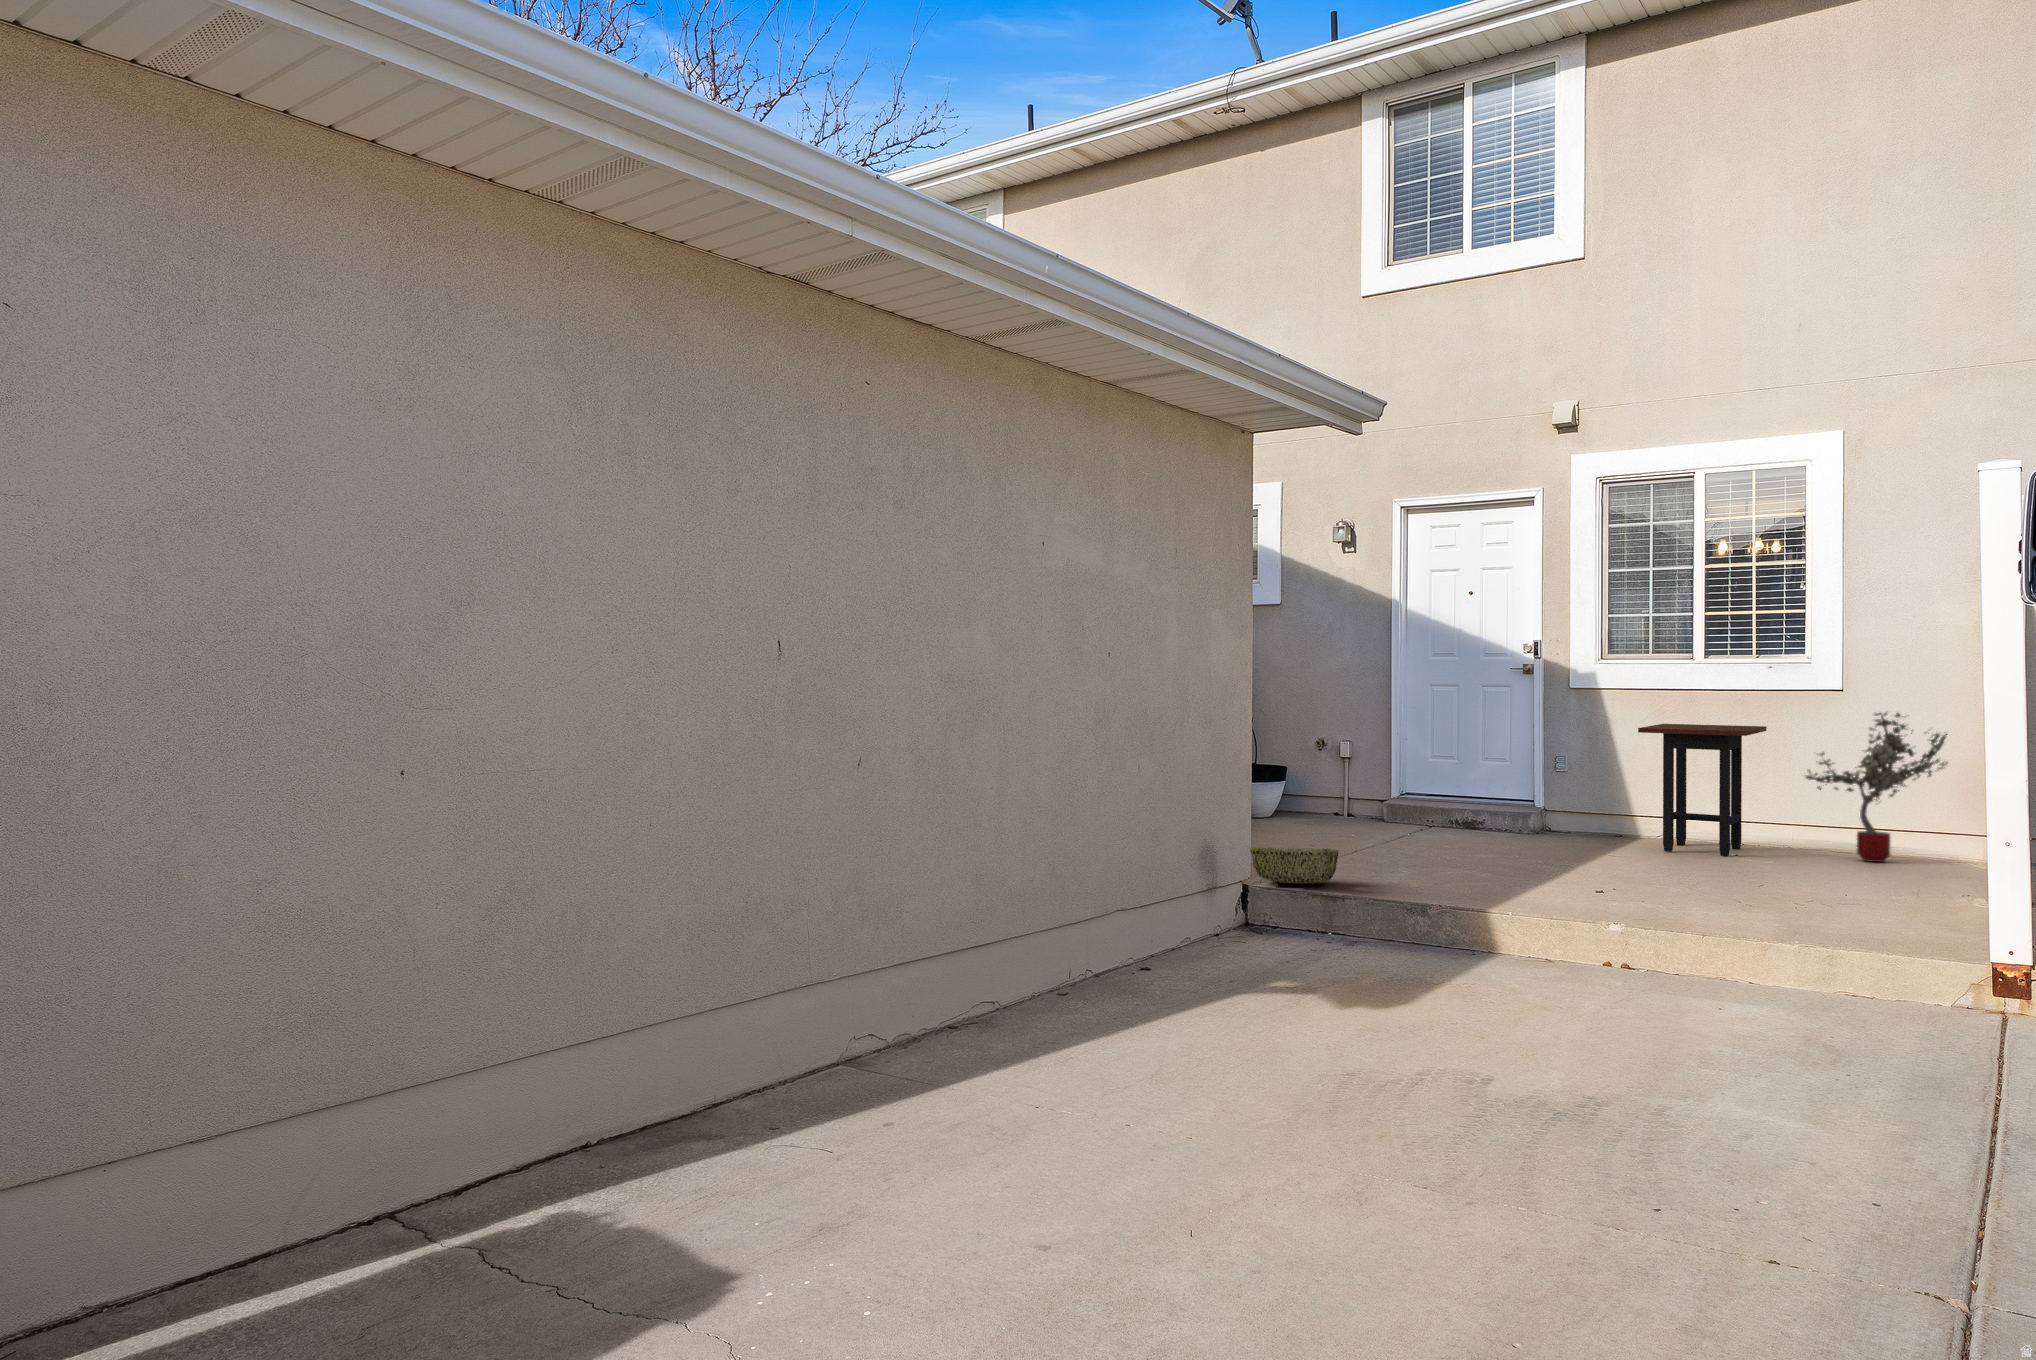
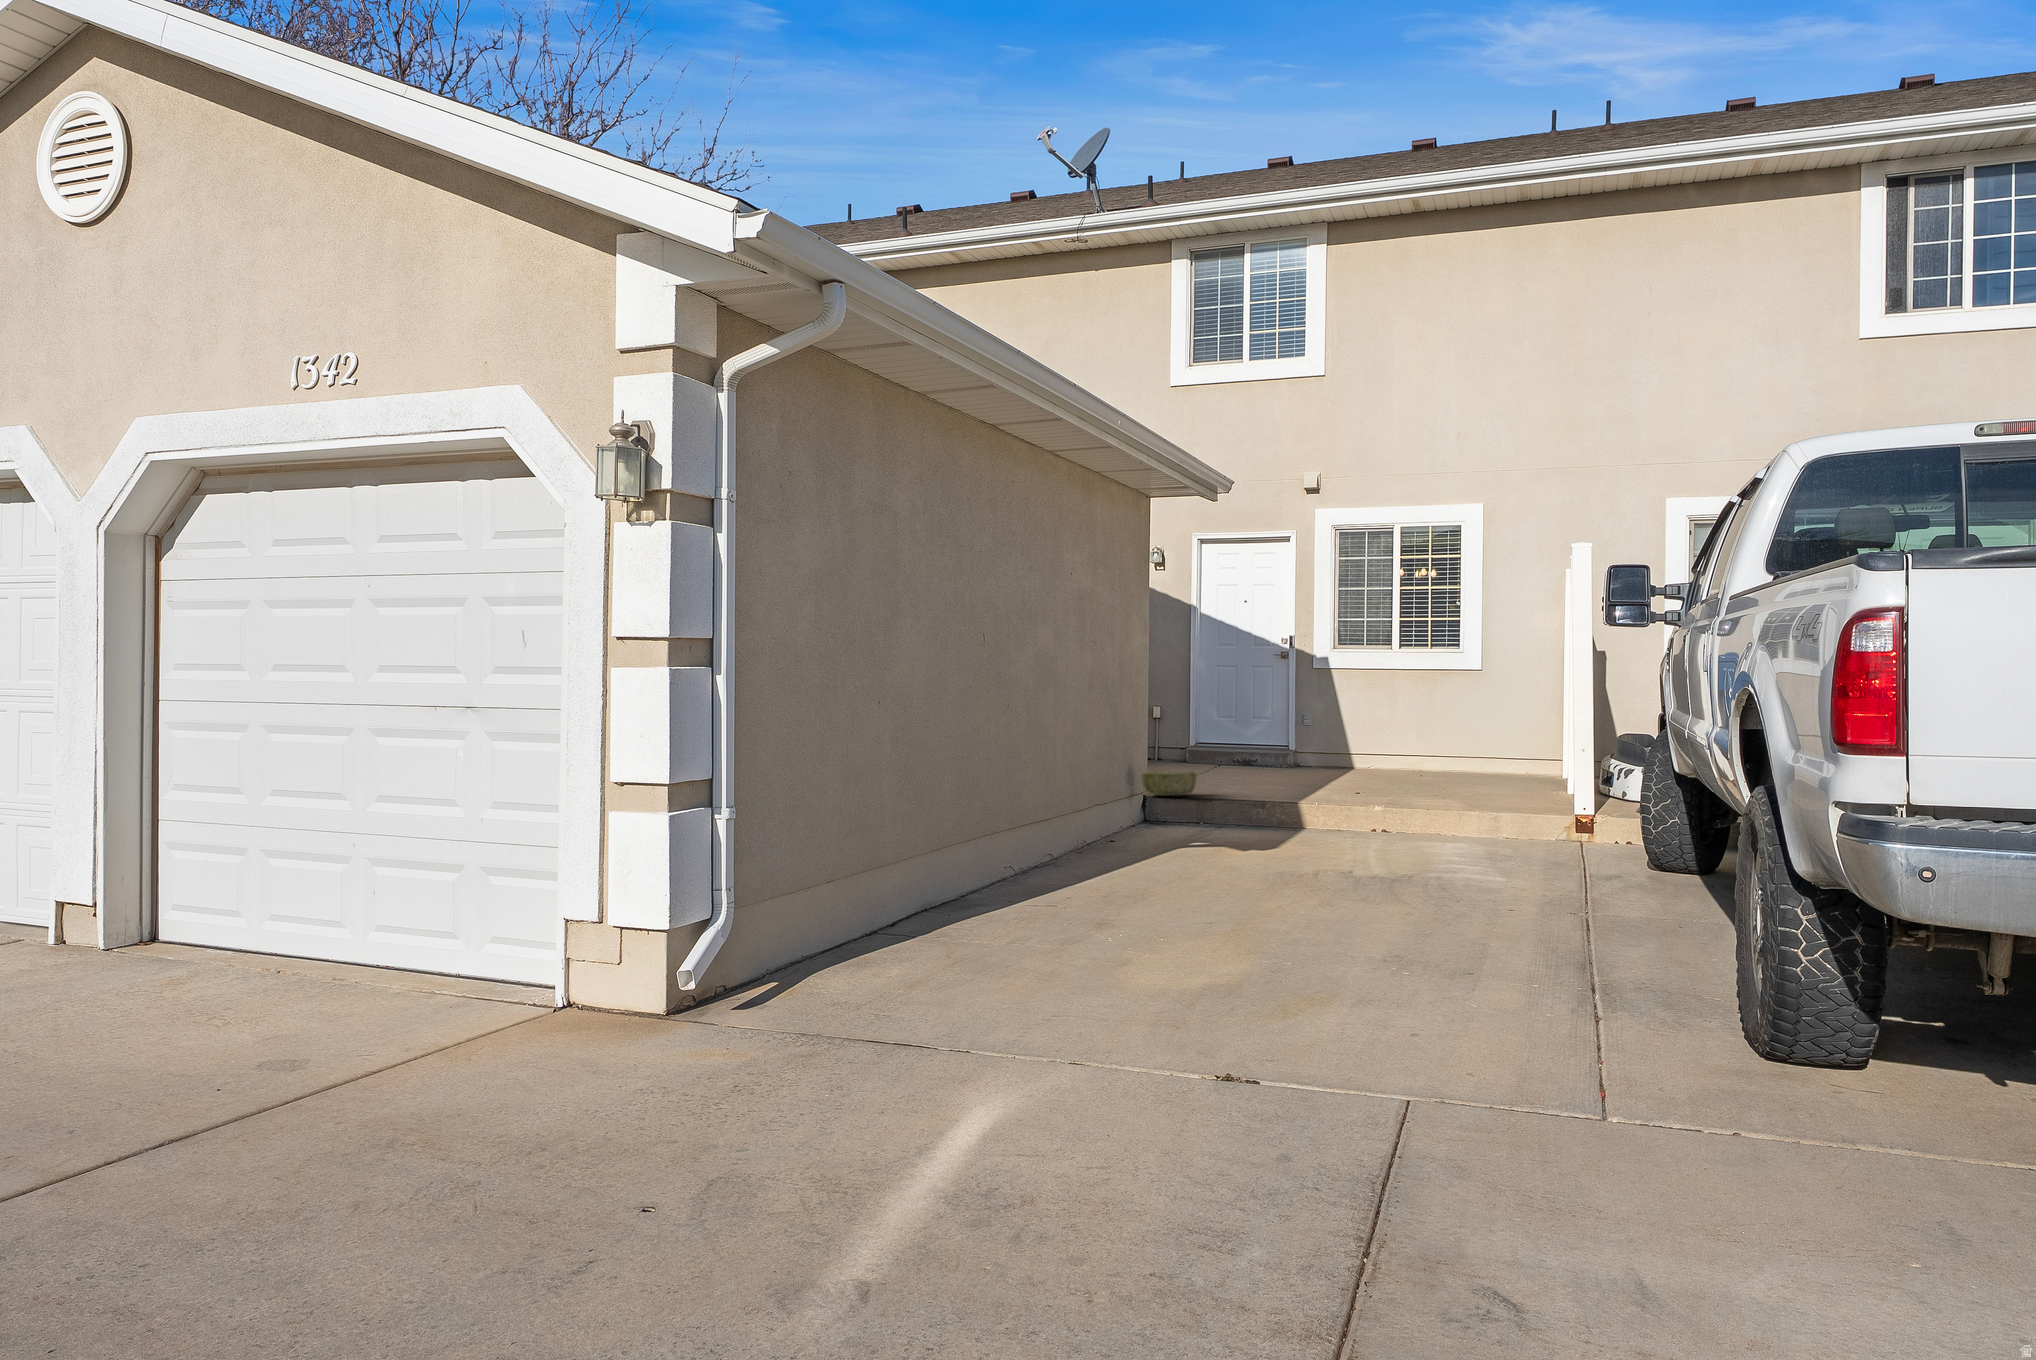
potted tree: present [1805,713,1947,862] -> none [1459,682,1541,776]
side table: present [1638,724,1767,856] -> none [1364,691,1437,775]

